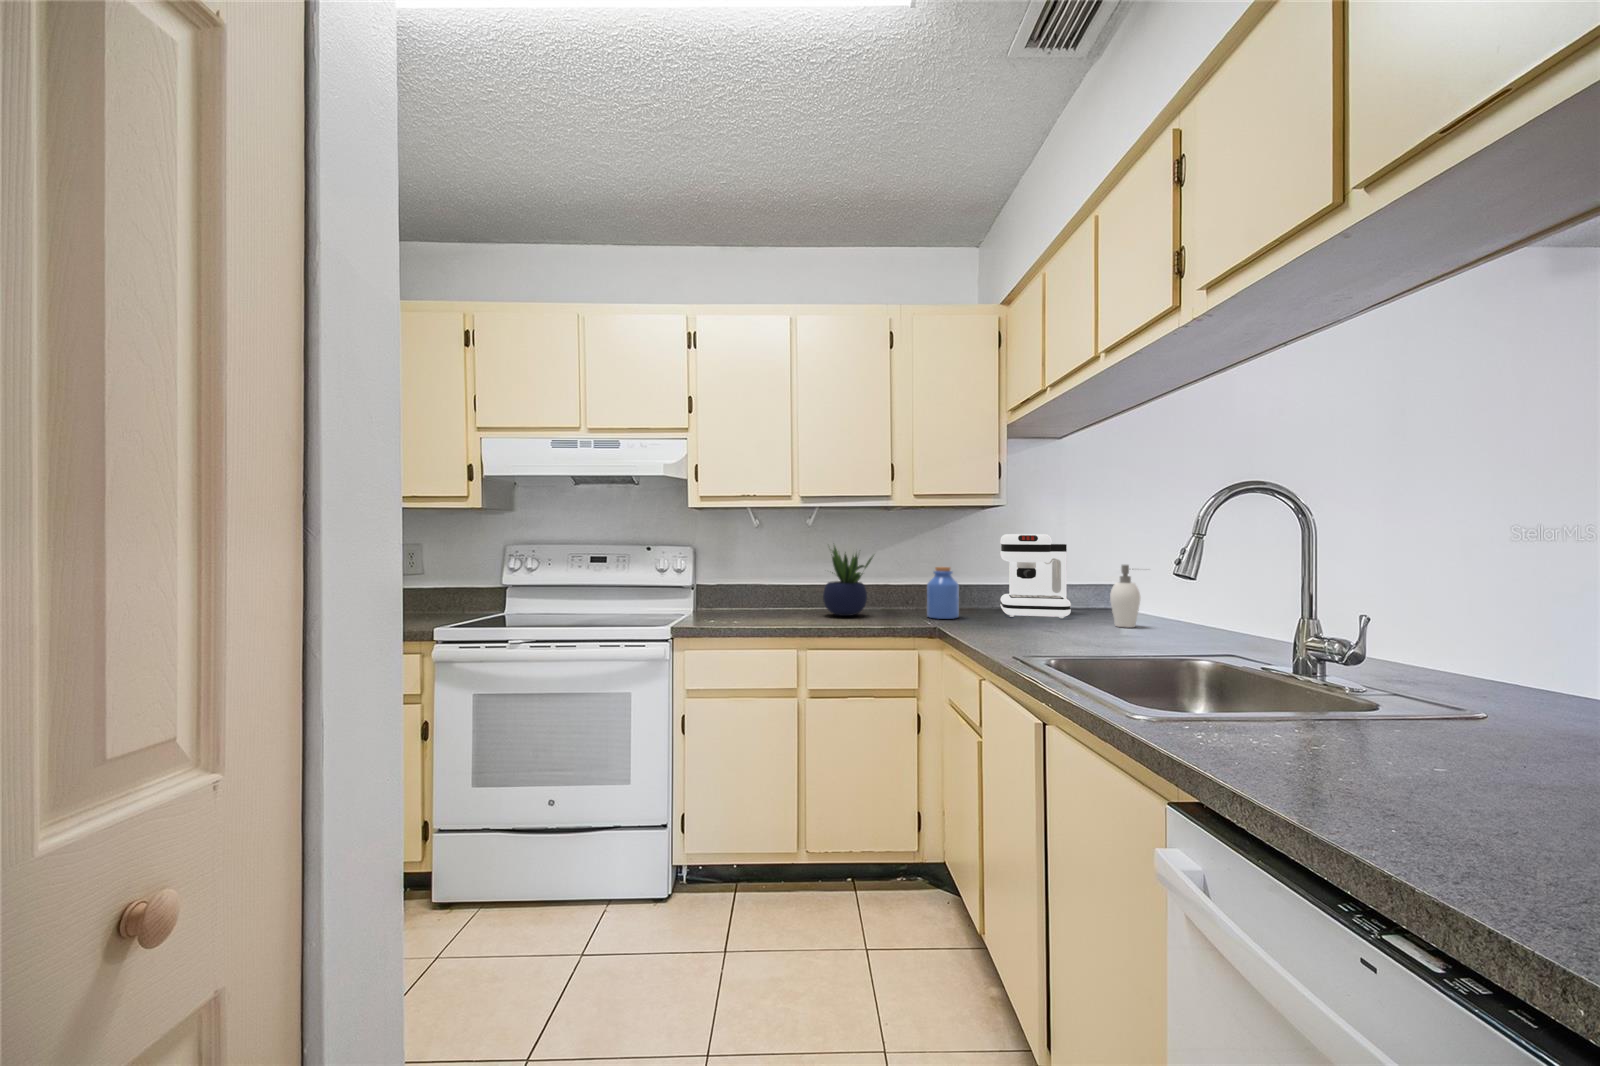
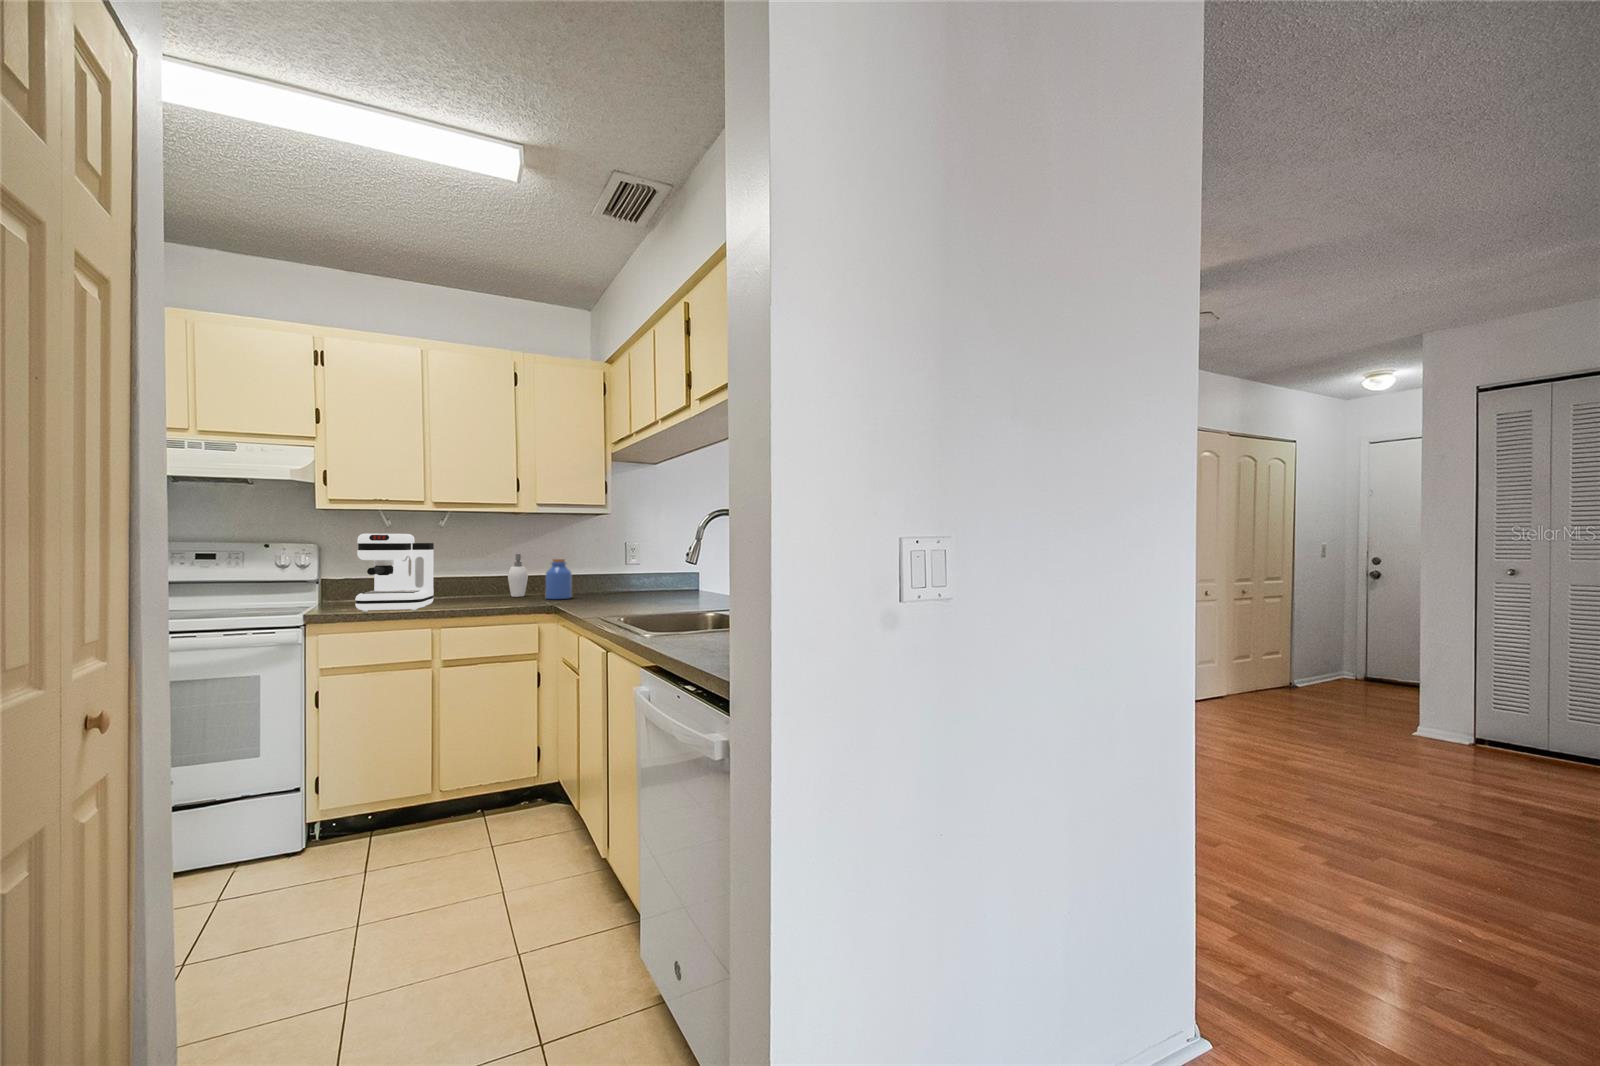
coffee maker: present [1000,534,1071,618] -> present [355,534,434,612]
potted plant: present [823,546,873,616] -> none [453,539,502,601]
soap dispenser: present [1110,565,1140,628] -> present [508,554,528,597]

